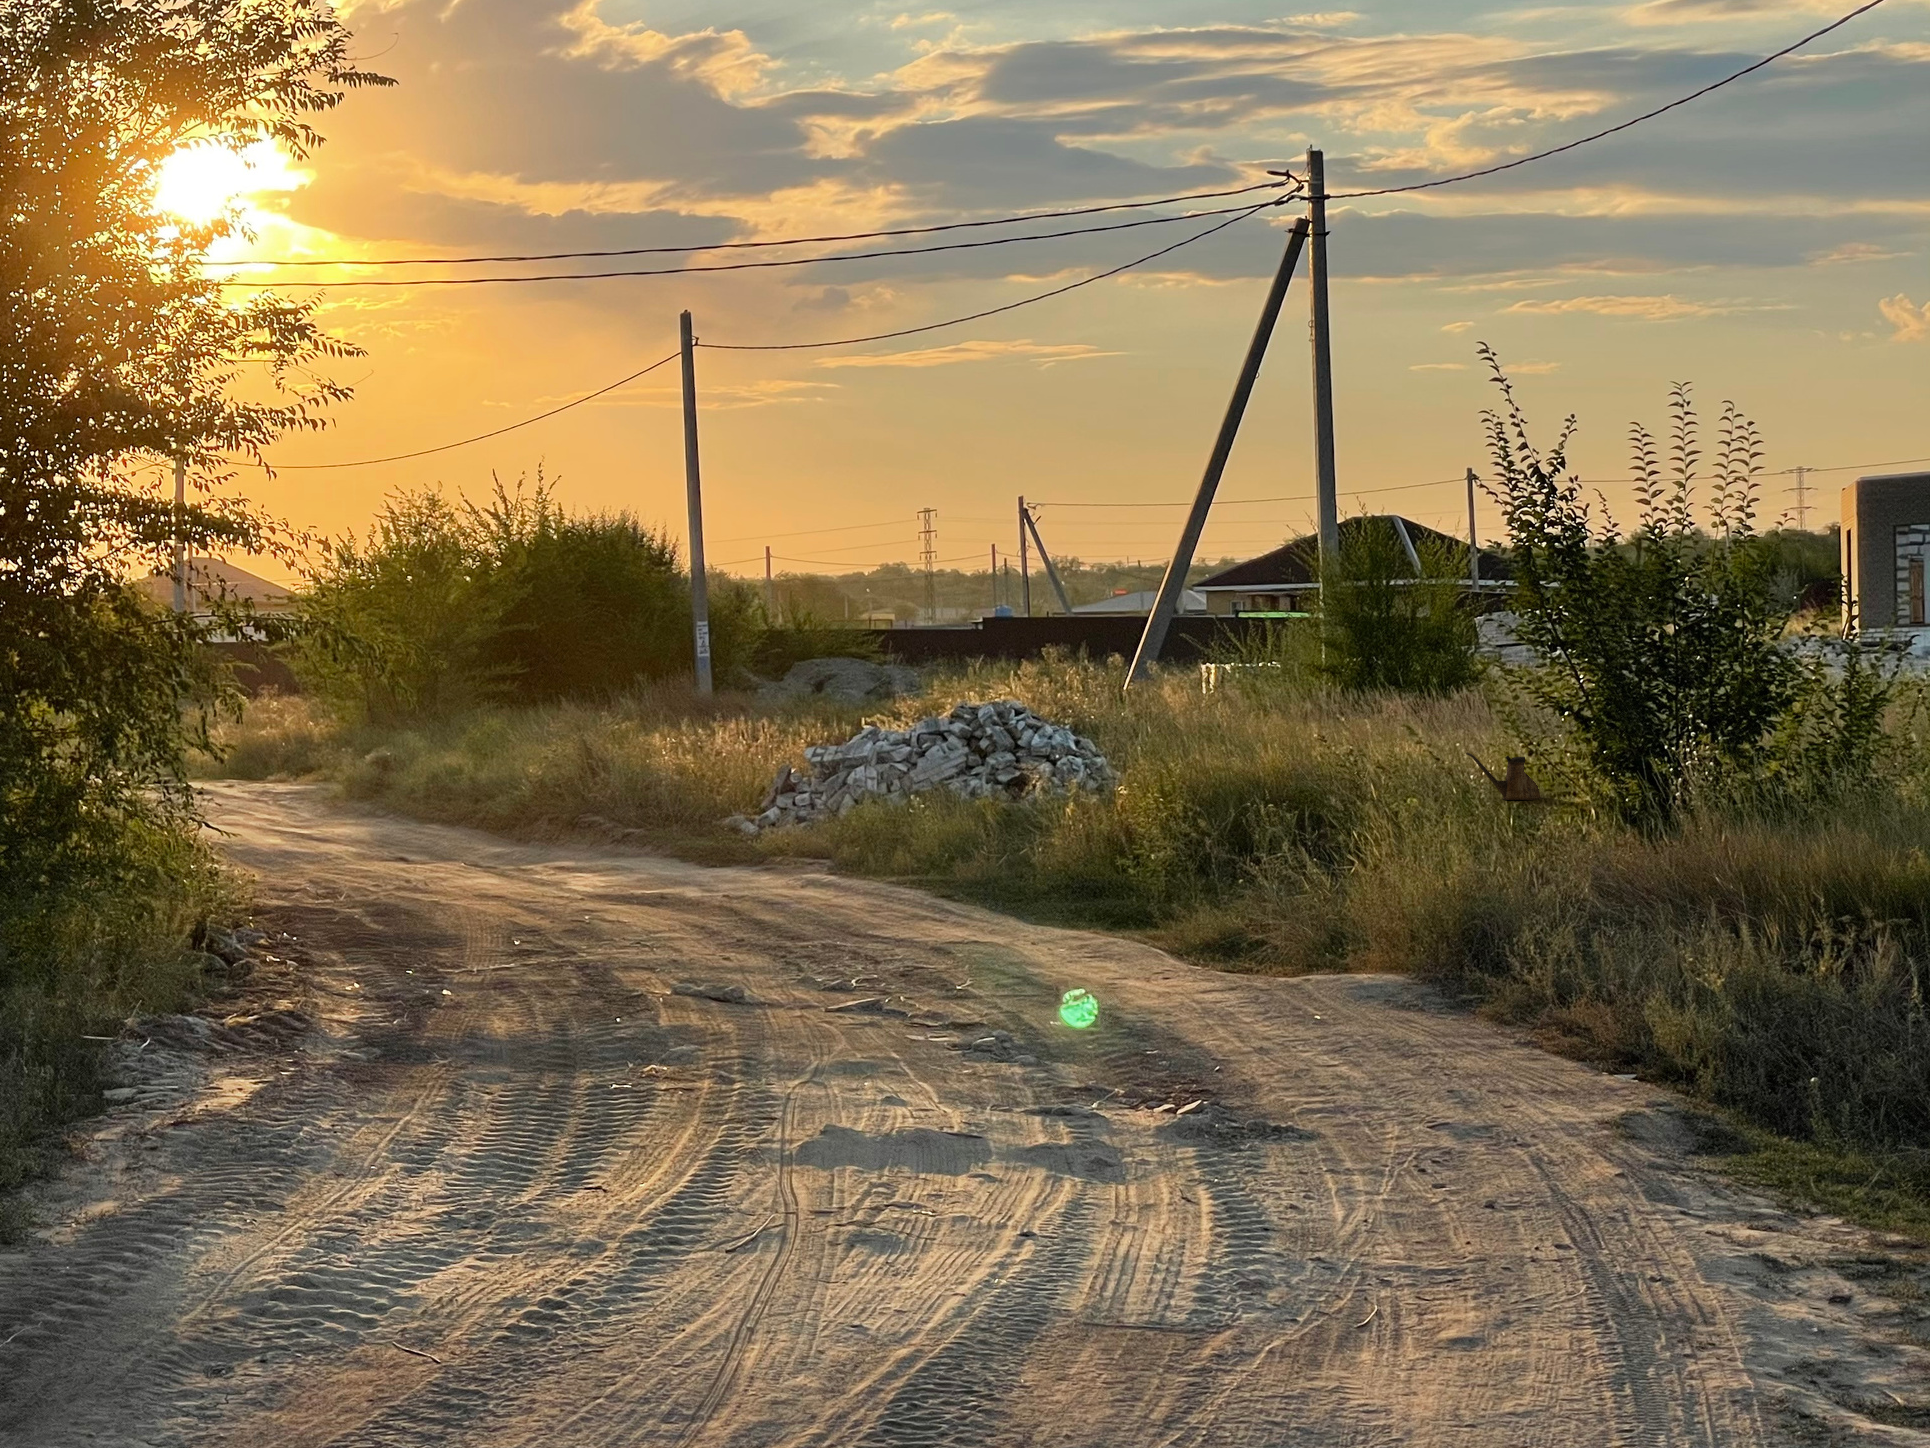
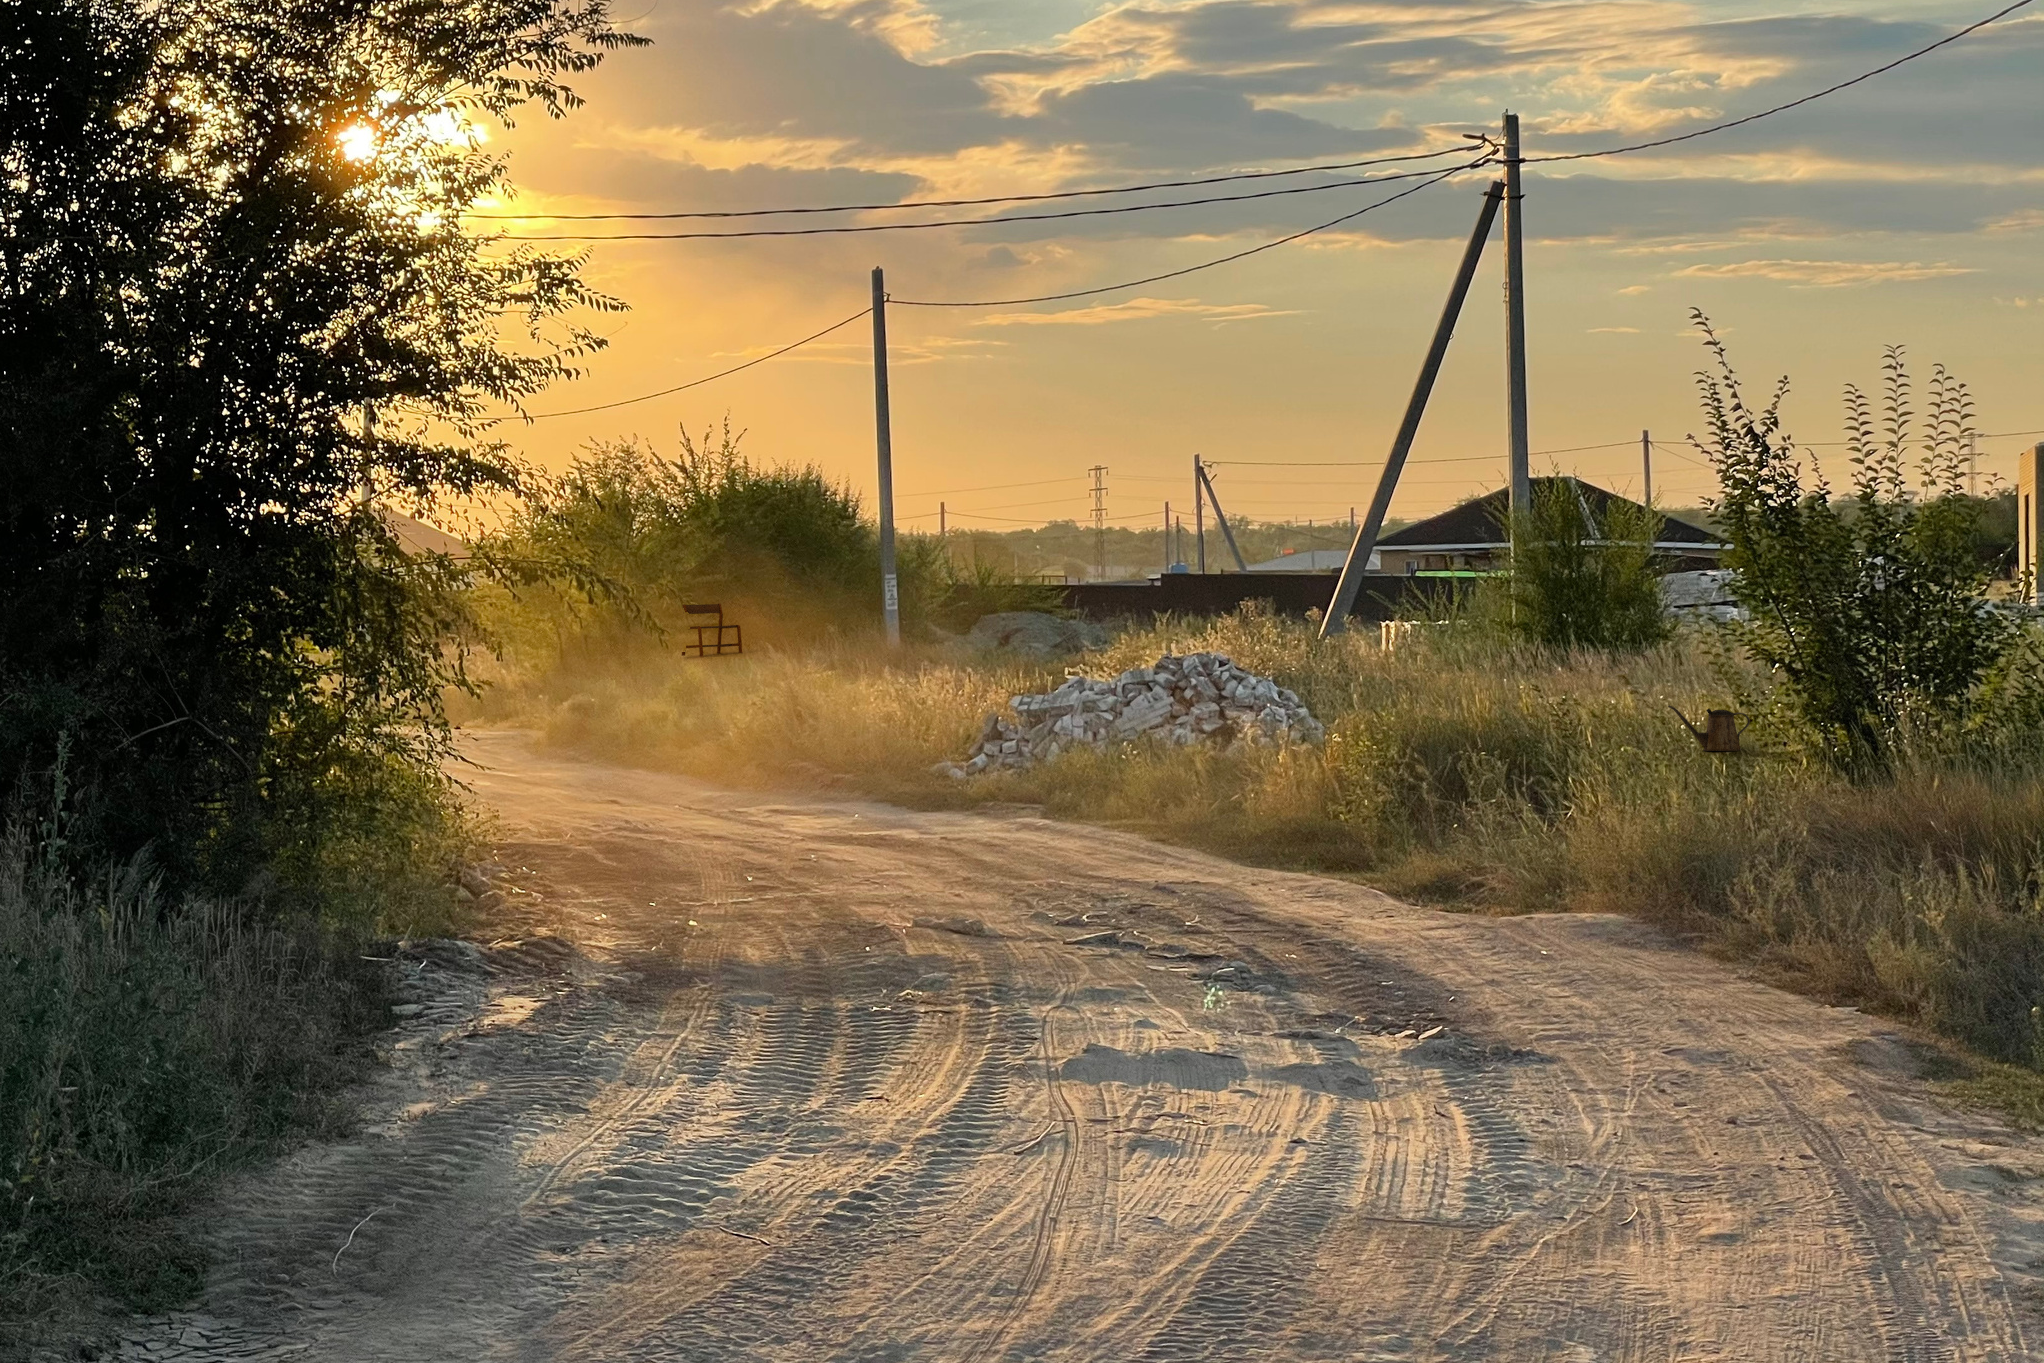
bench: none [487,645,550,700] -> present [682,604,742,656]

